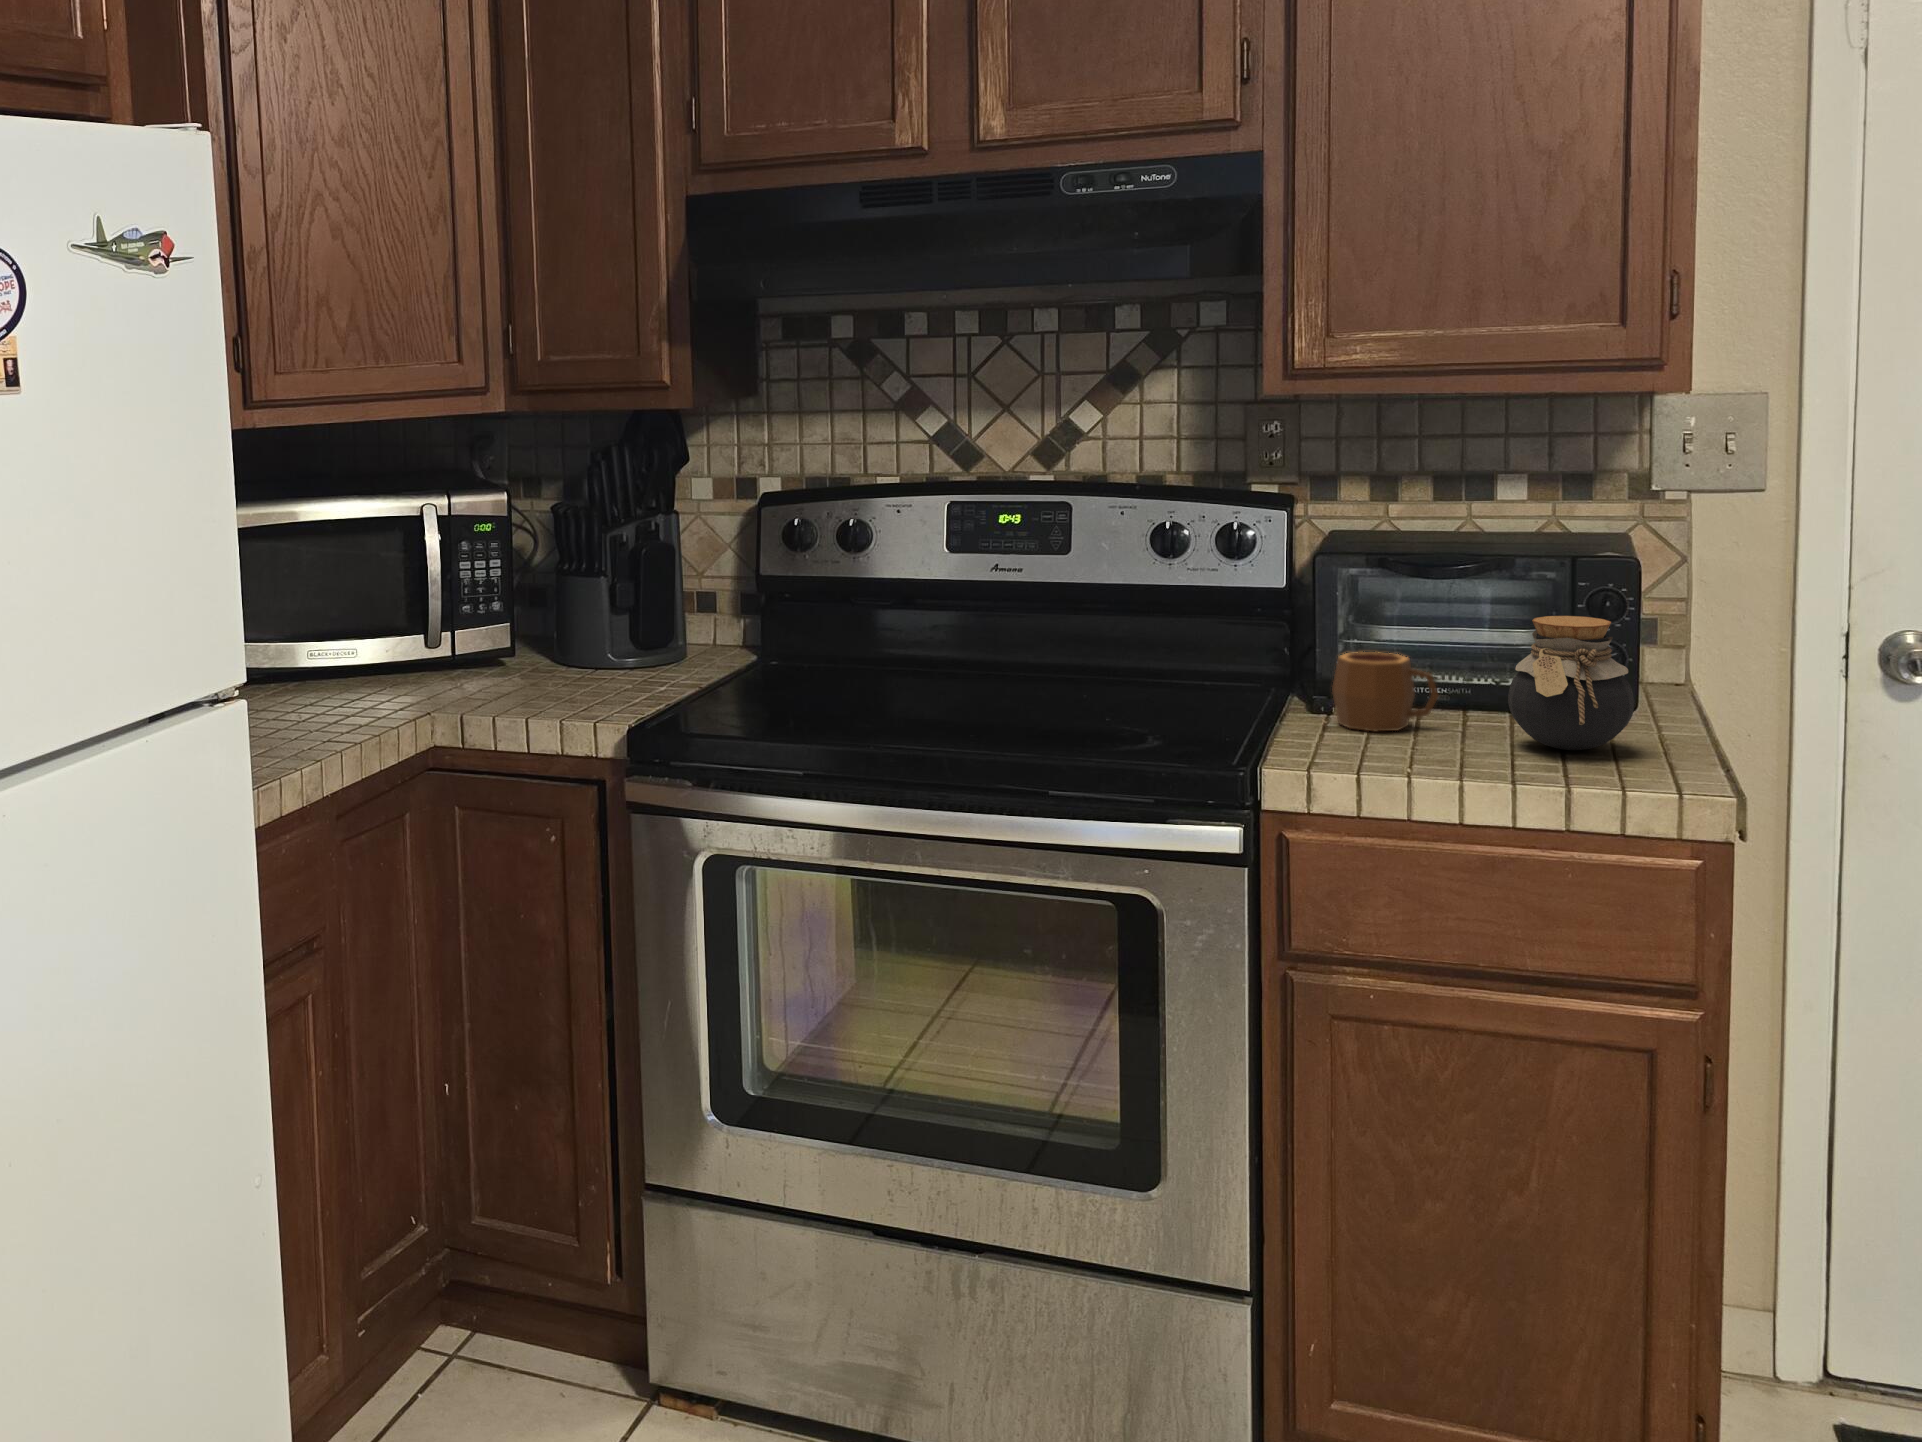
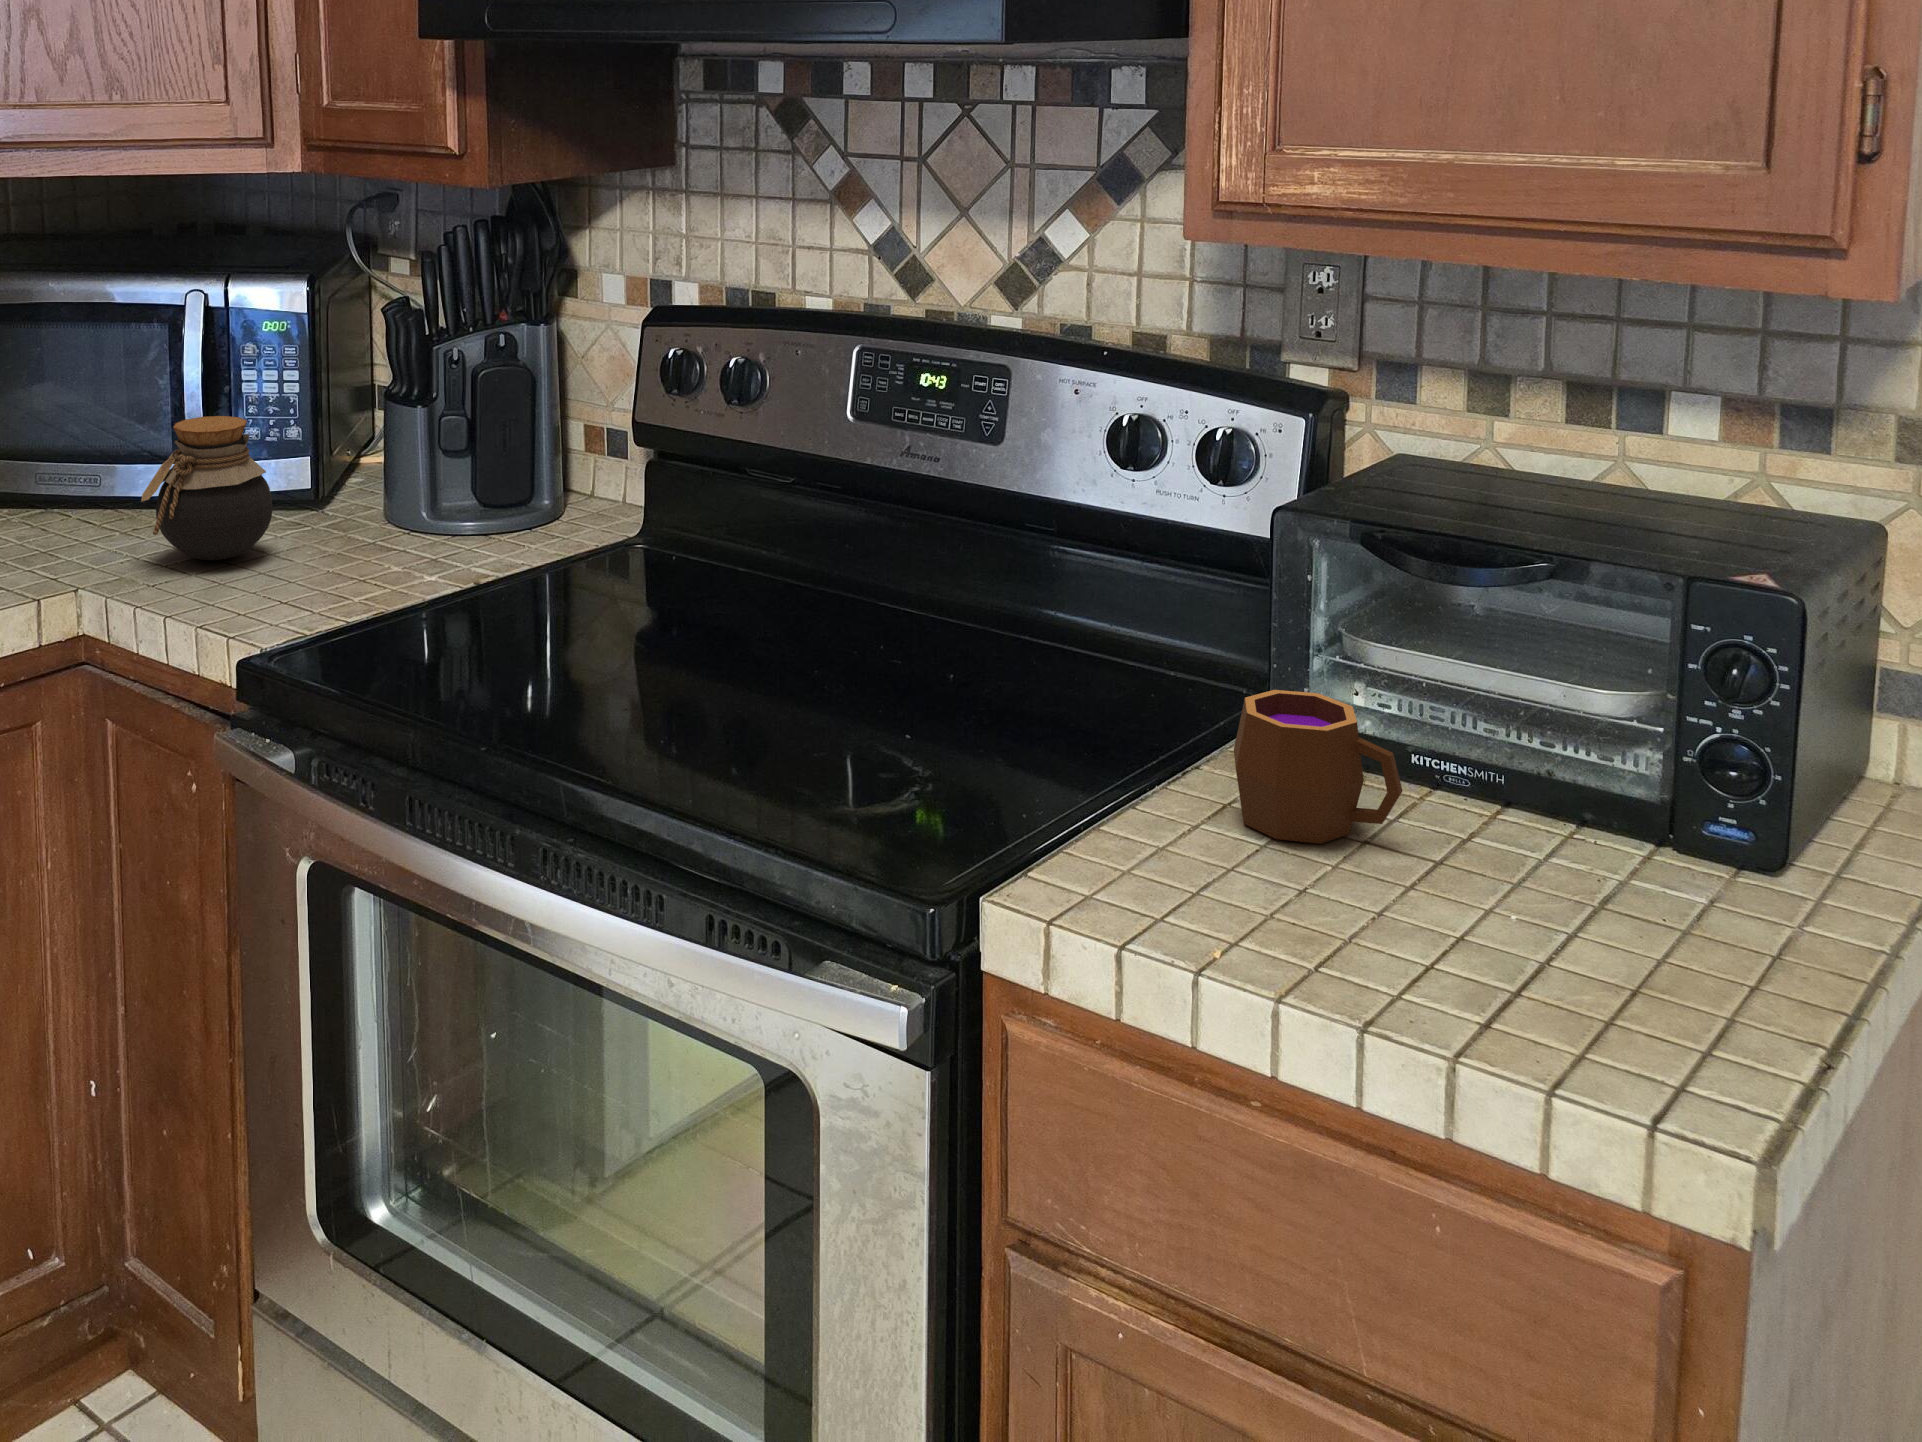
jar: present [1508,616,1634,750] -> present [141,416,272,560]

